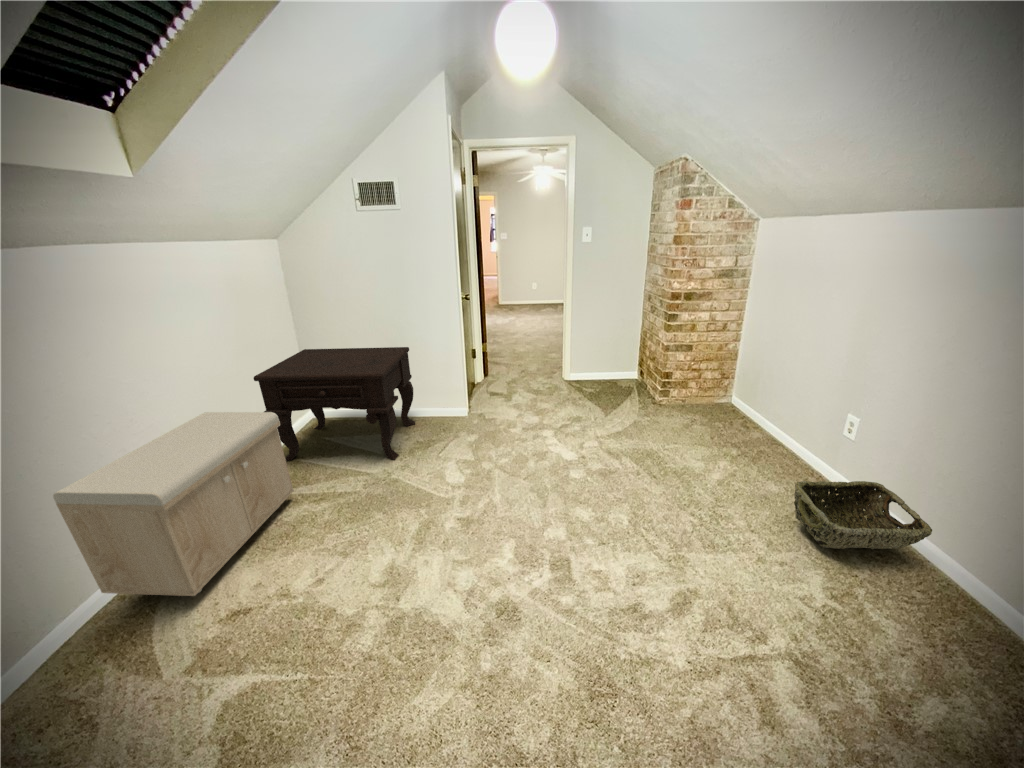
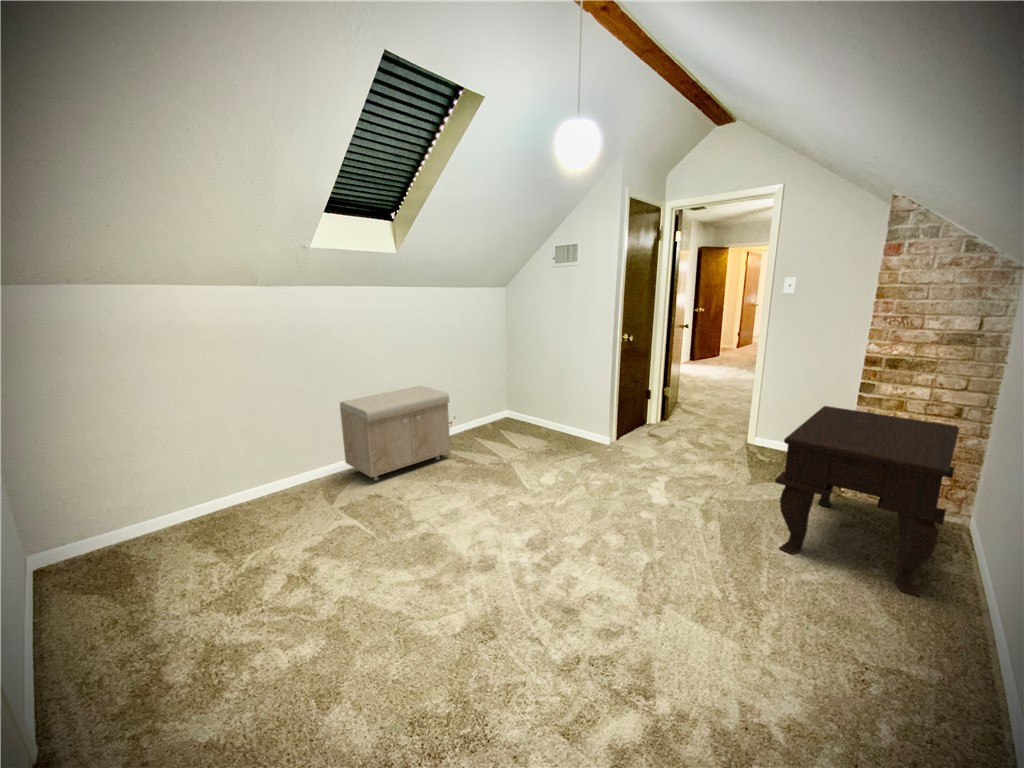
side table: present [254,347,415,461] -> present [775,406,959,596]
woven basket: present [794,481,932,549] -> none [792,578,951,700]

